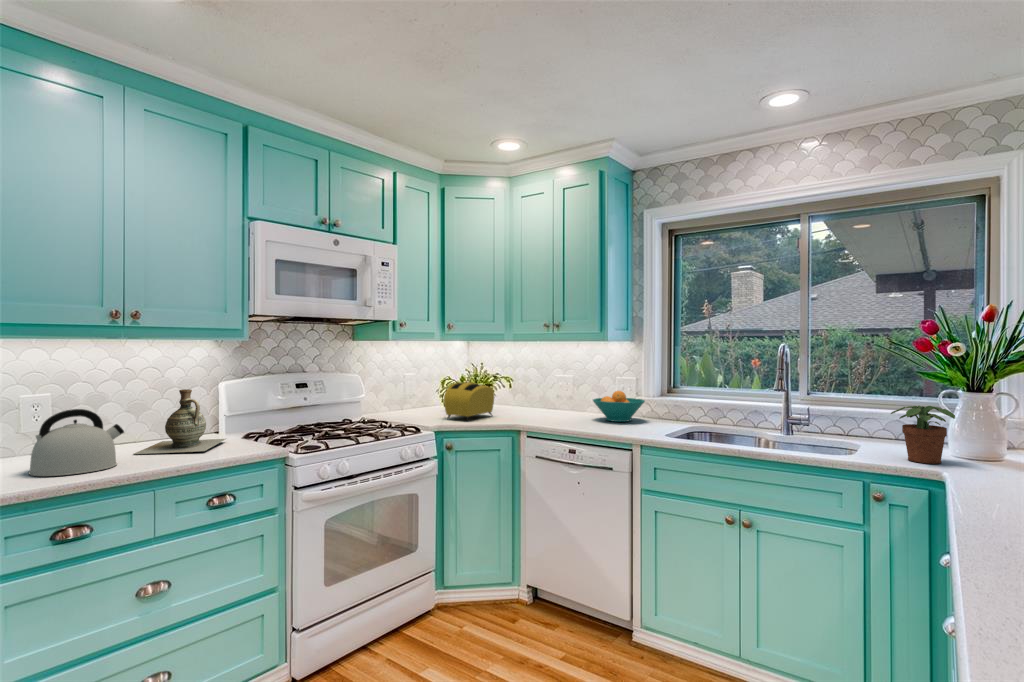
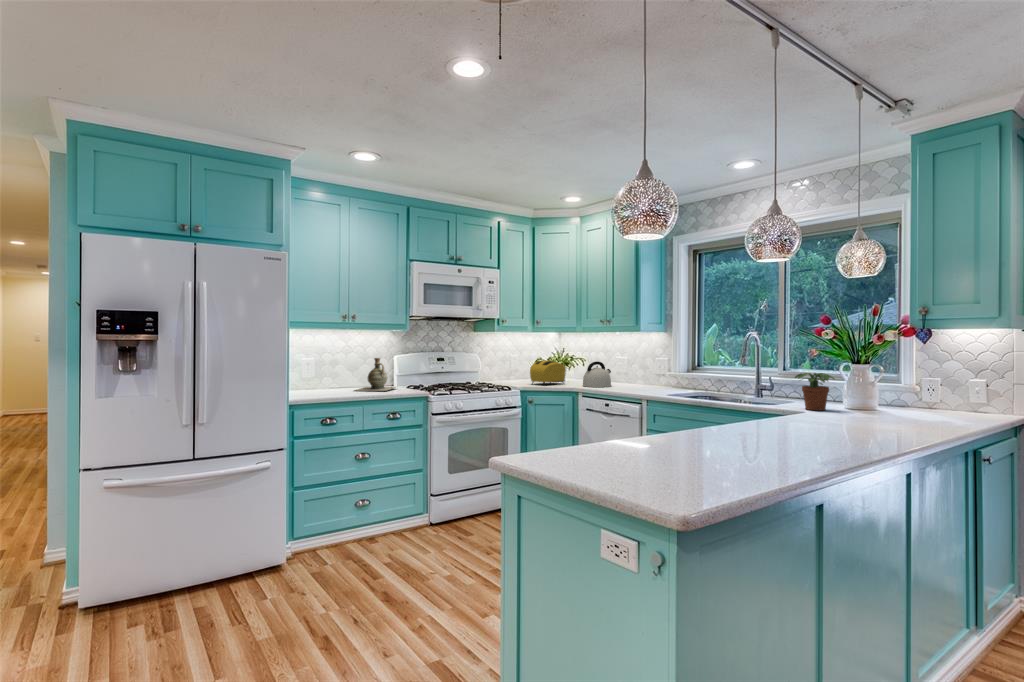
fruit bowl: present [593,391,645,422] -> none [630,367,668,389]
kettle: present [29,409,124,476] -> present [583,362,611,387]

